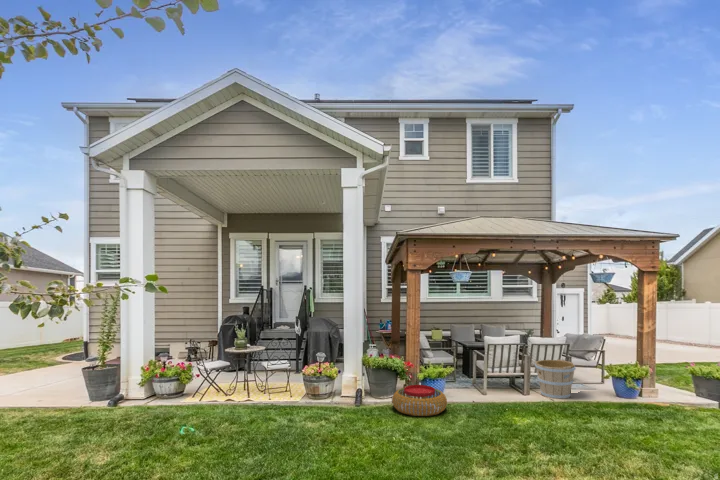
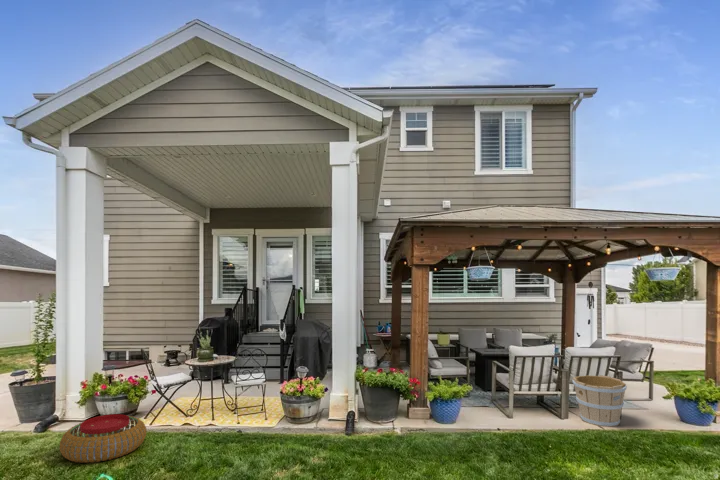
pouf: present [392,385,447,416] -> present [60,414,146,463]

